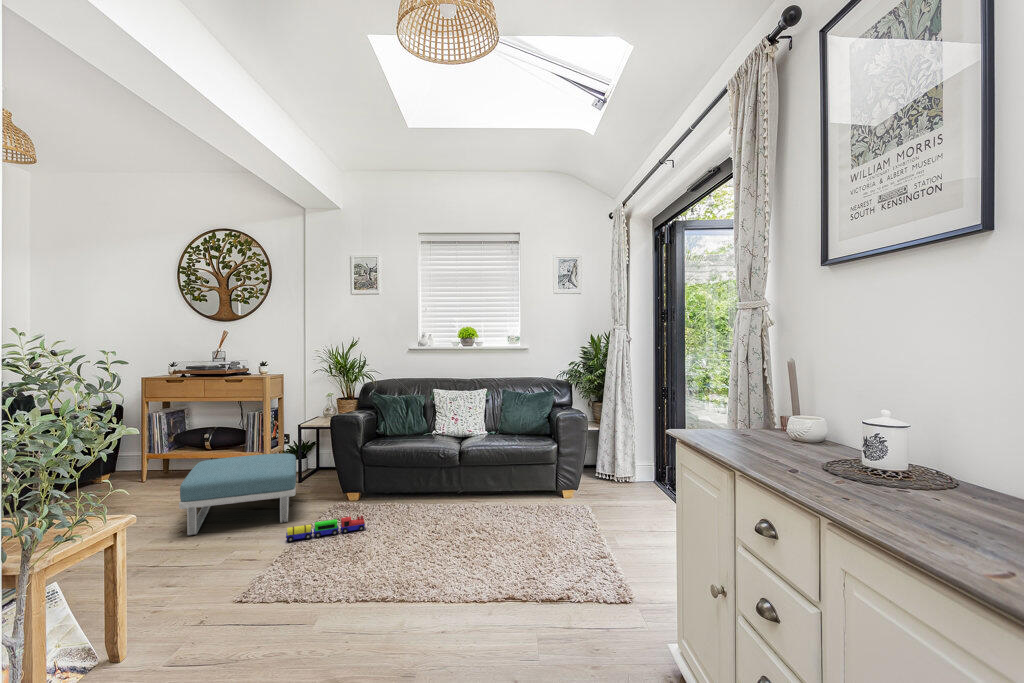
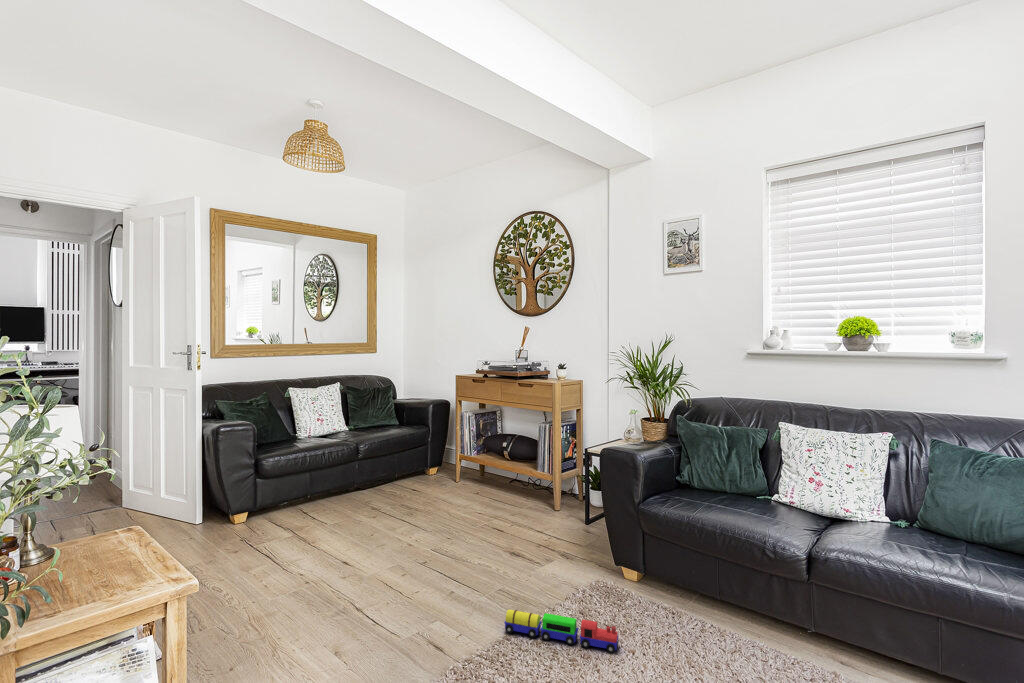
footstool: present [179,453,296,535] -> none [419,478,571,590]

